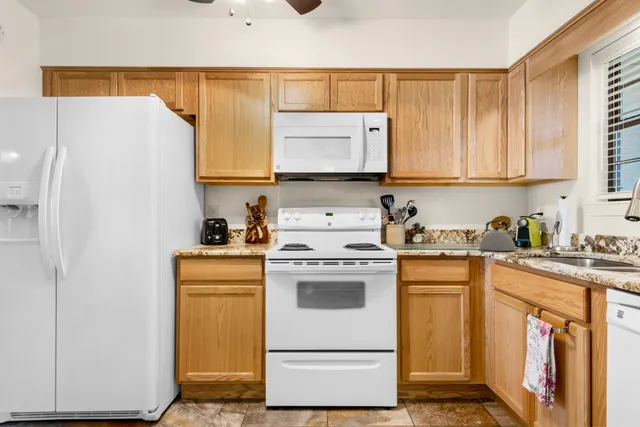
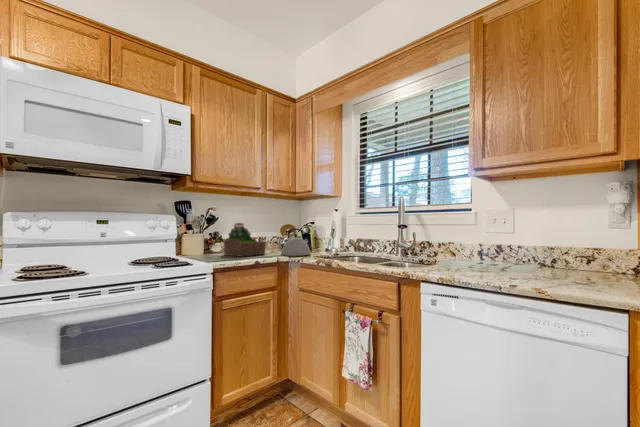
succulent plant: none [422,215,464,247] -> present [224,223,266,256]

